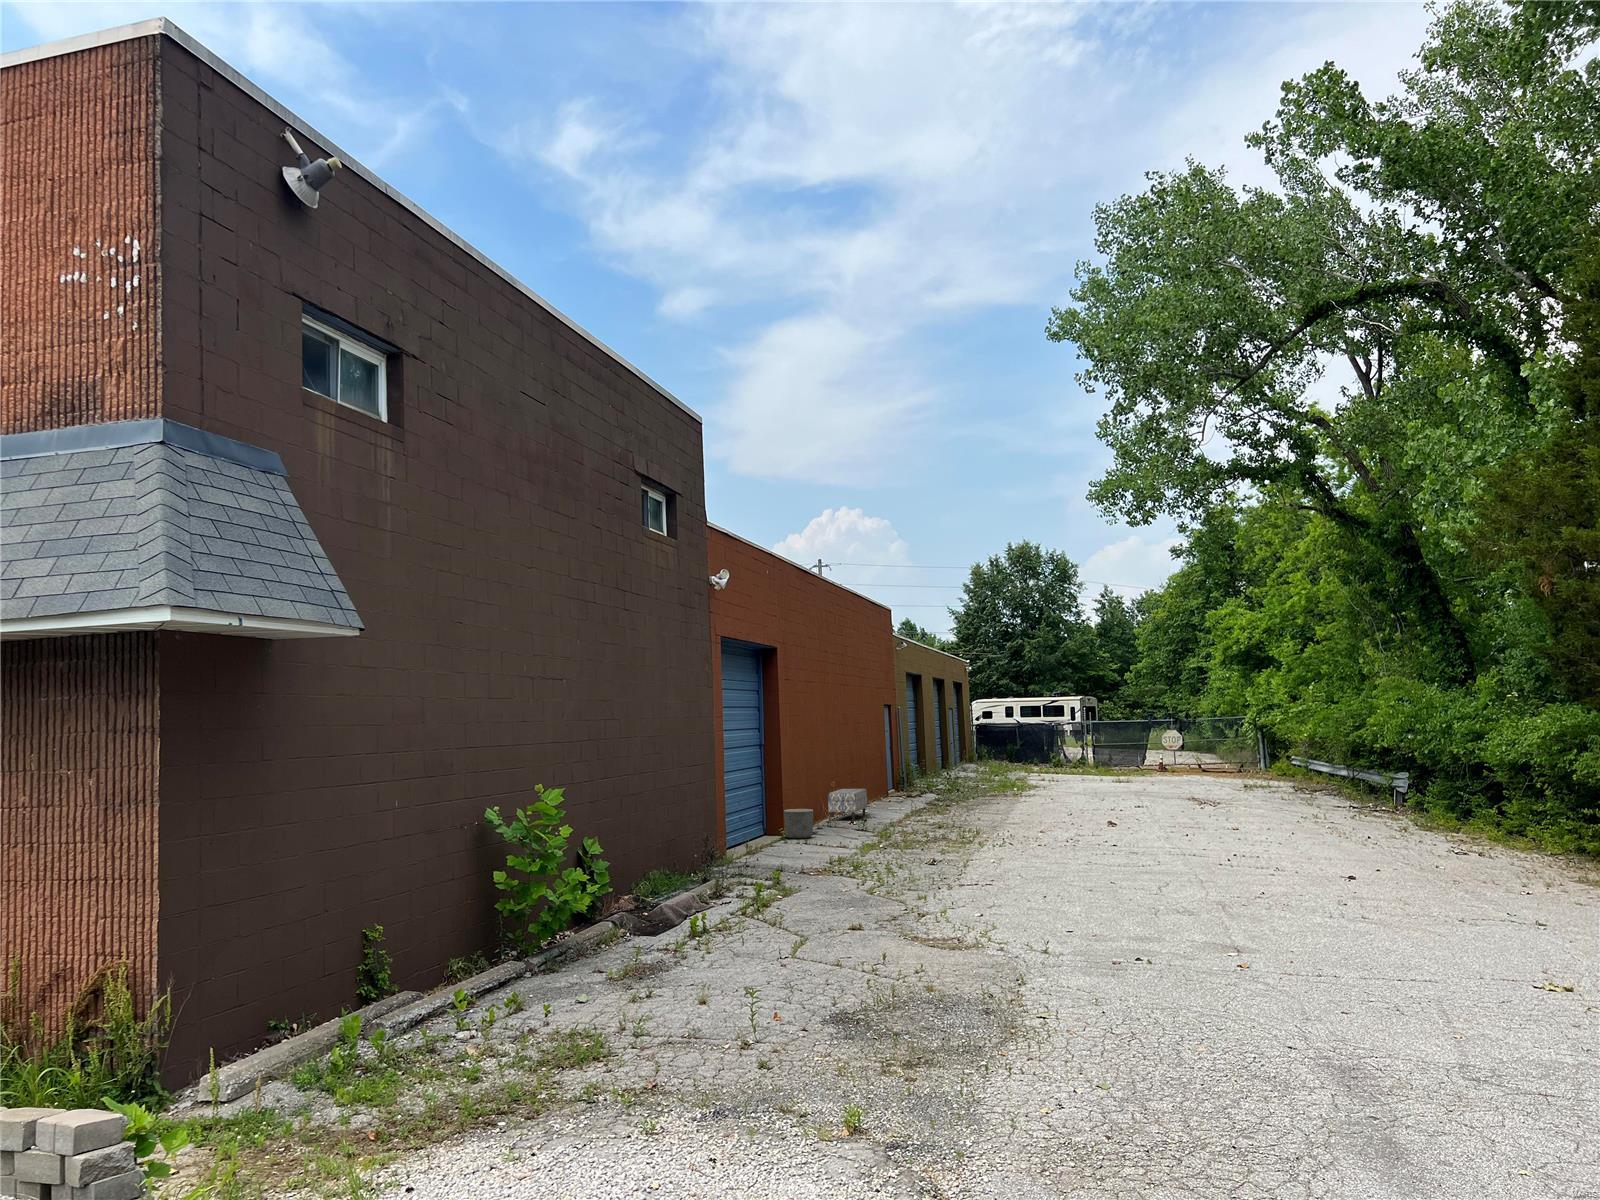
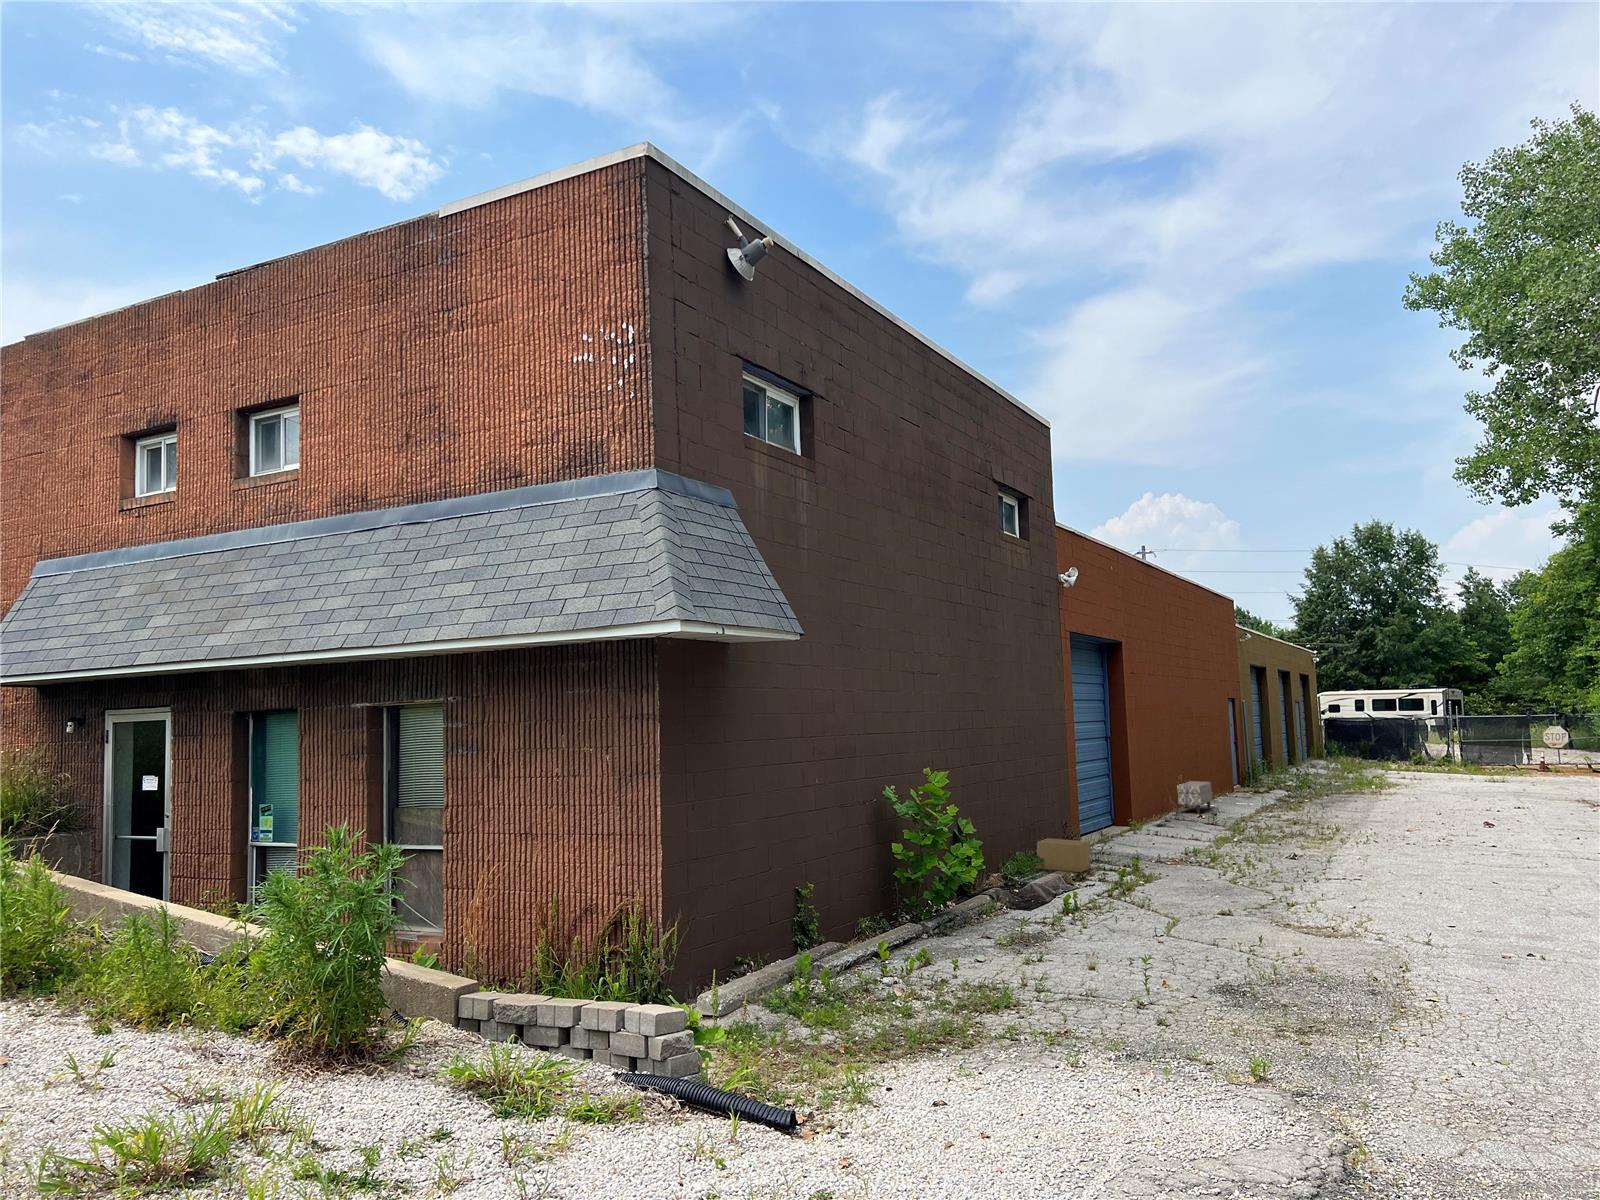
planter: present [784,809,813,838] -> none [1129,800,1160,829]
cardboard box: none [677,853,734,887] -> present [1036,838,1091,872]

